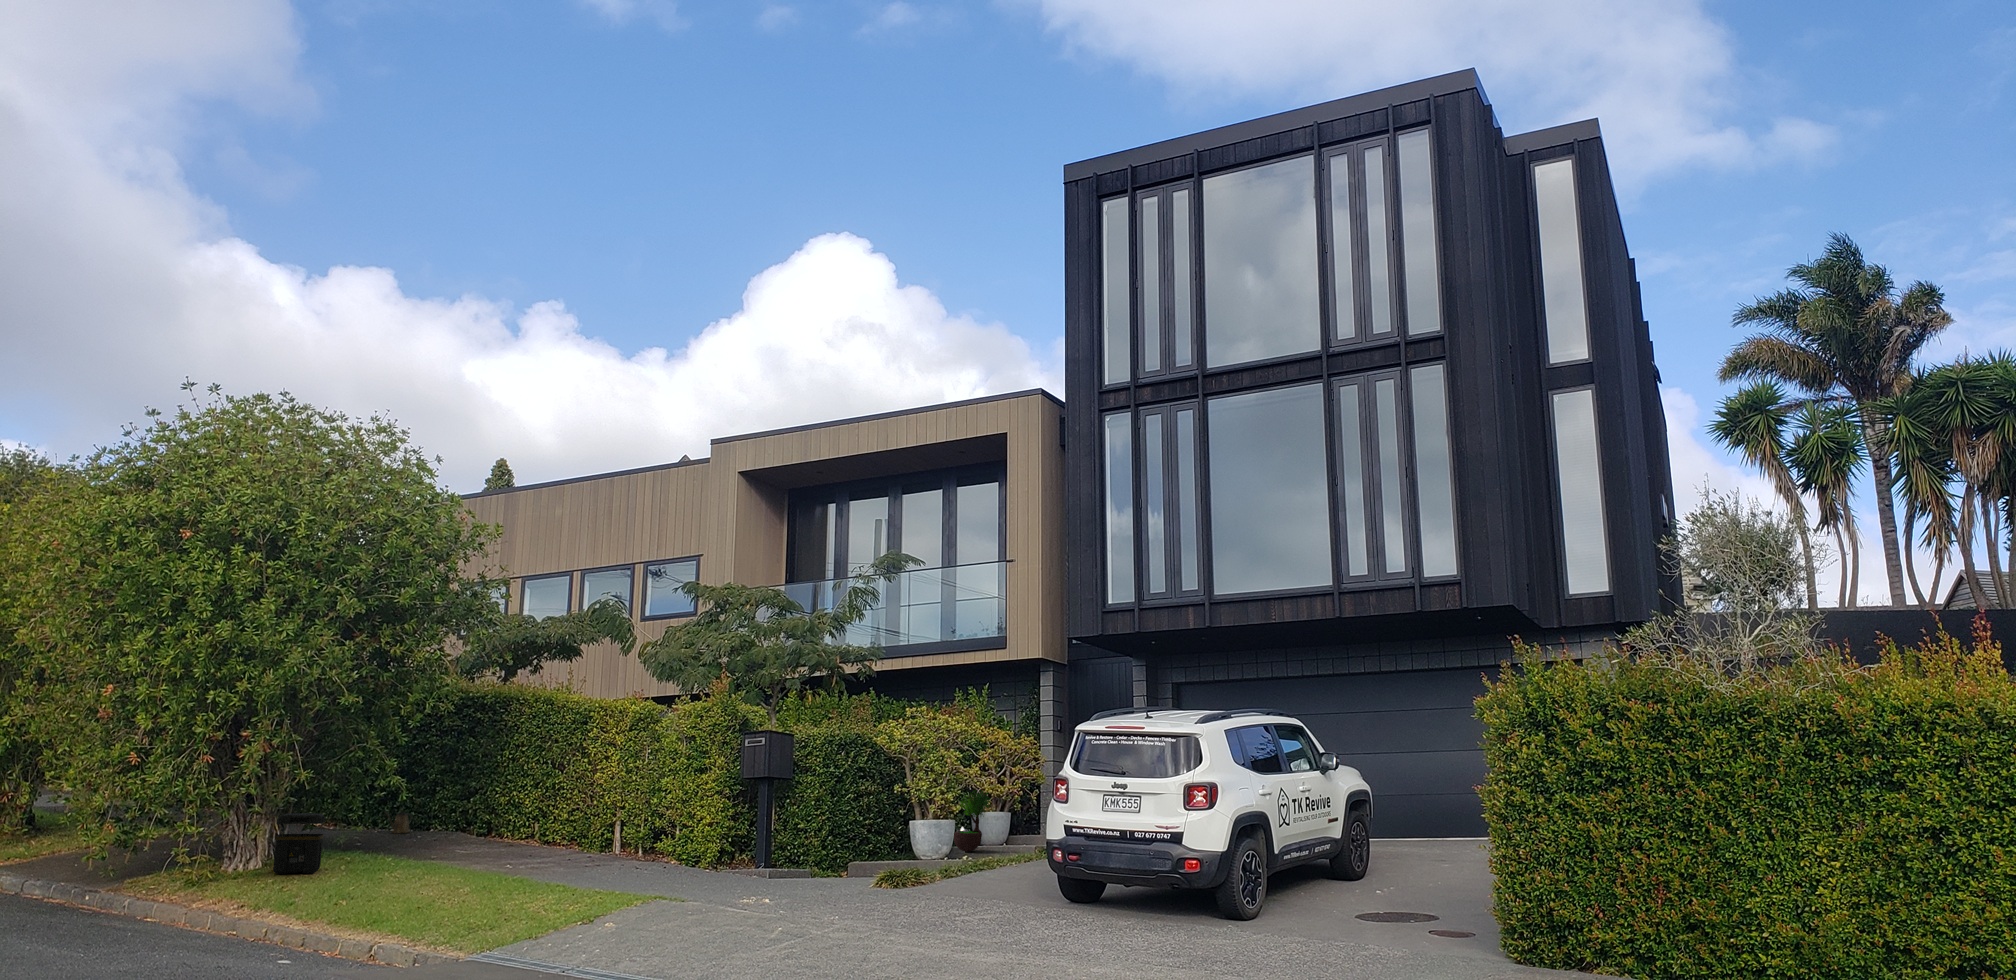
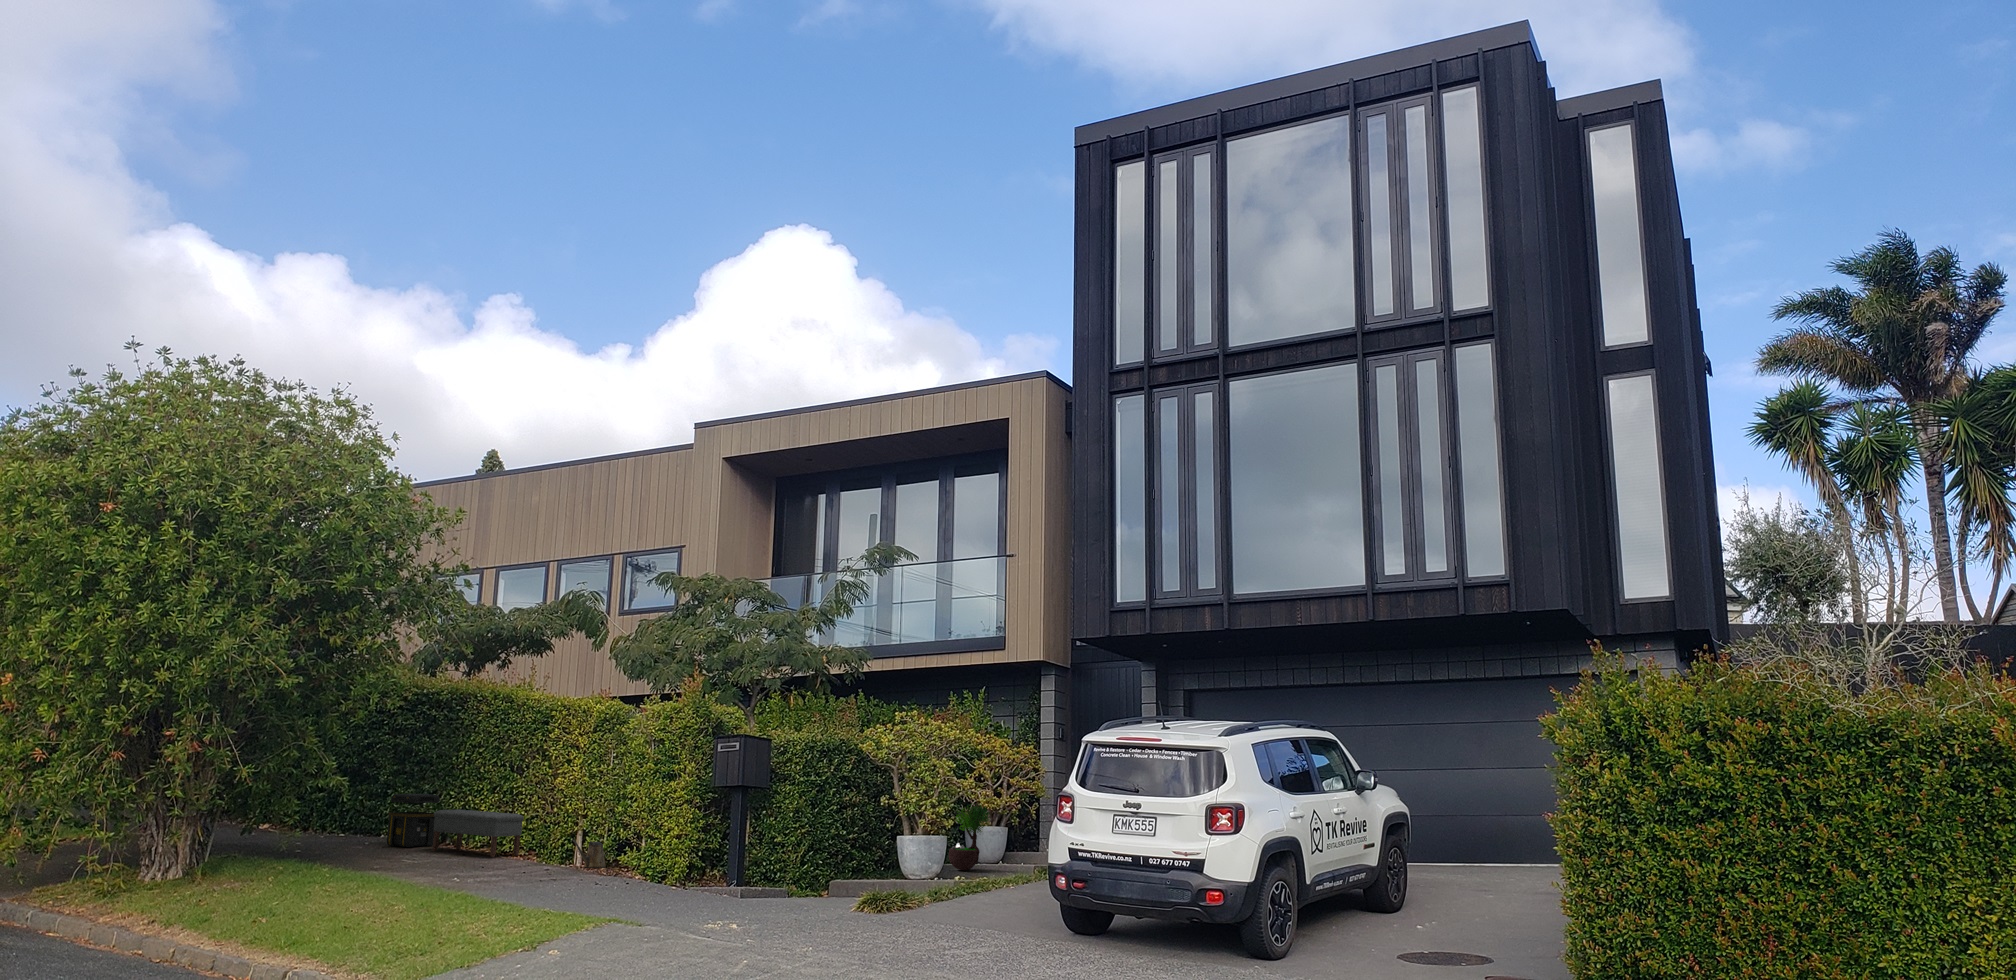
bench: none [482,804,565,847] -> present [432,809,524,857]
toolbox: present [273,813,326,874] -> present [387,794,440,847]
watering can: present [387,813,412,833] -> present [572,840,606,868]

